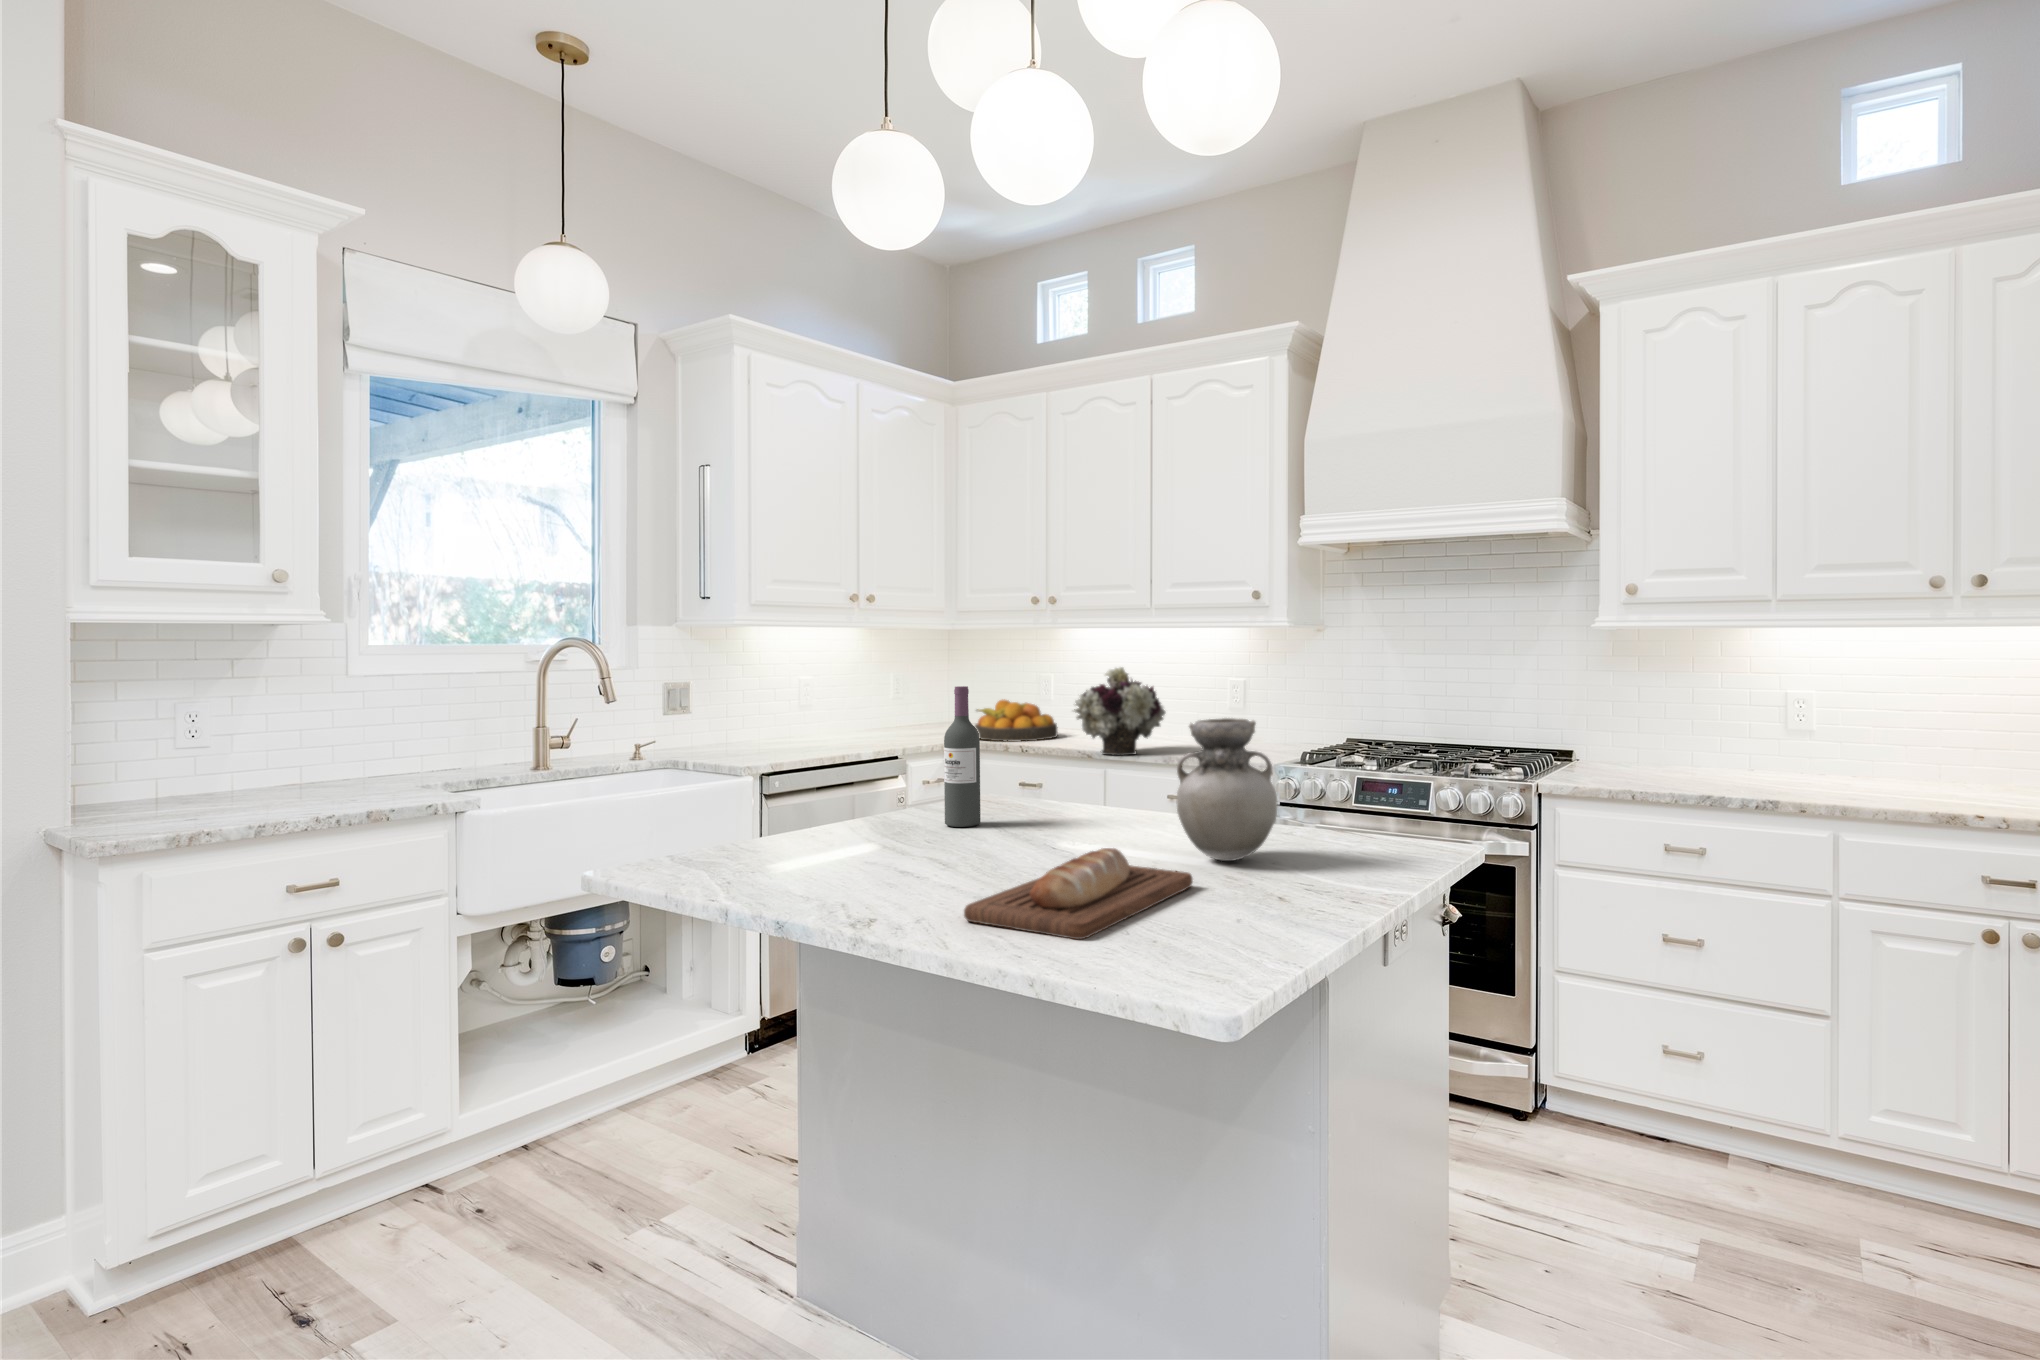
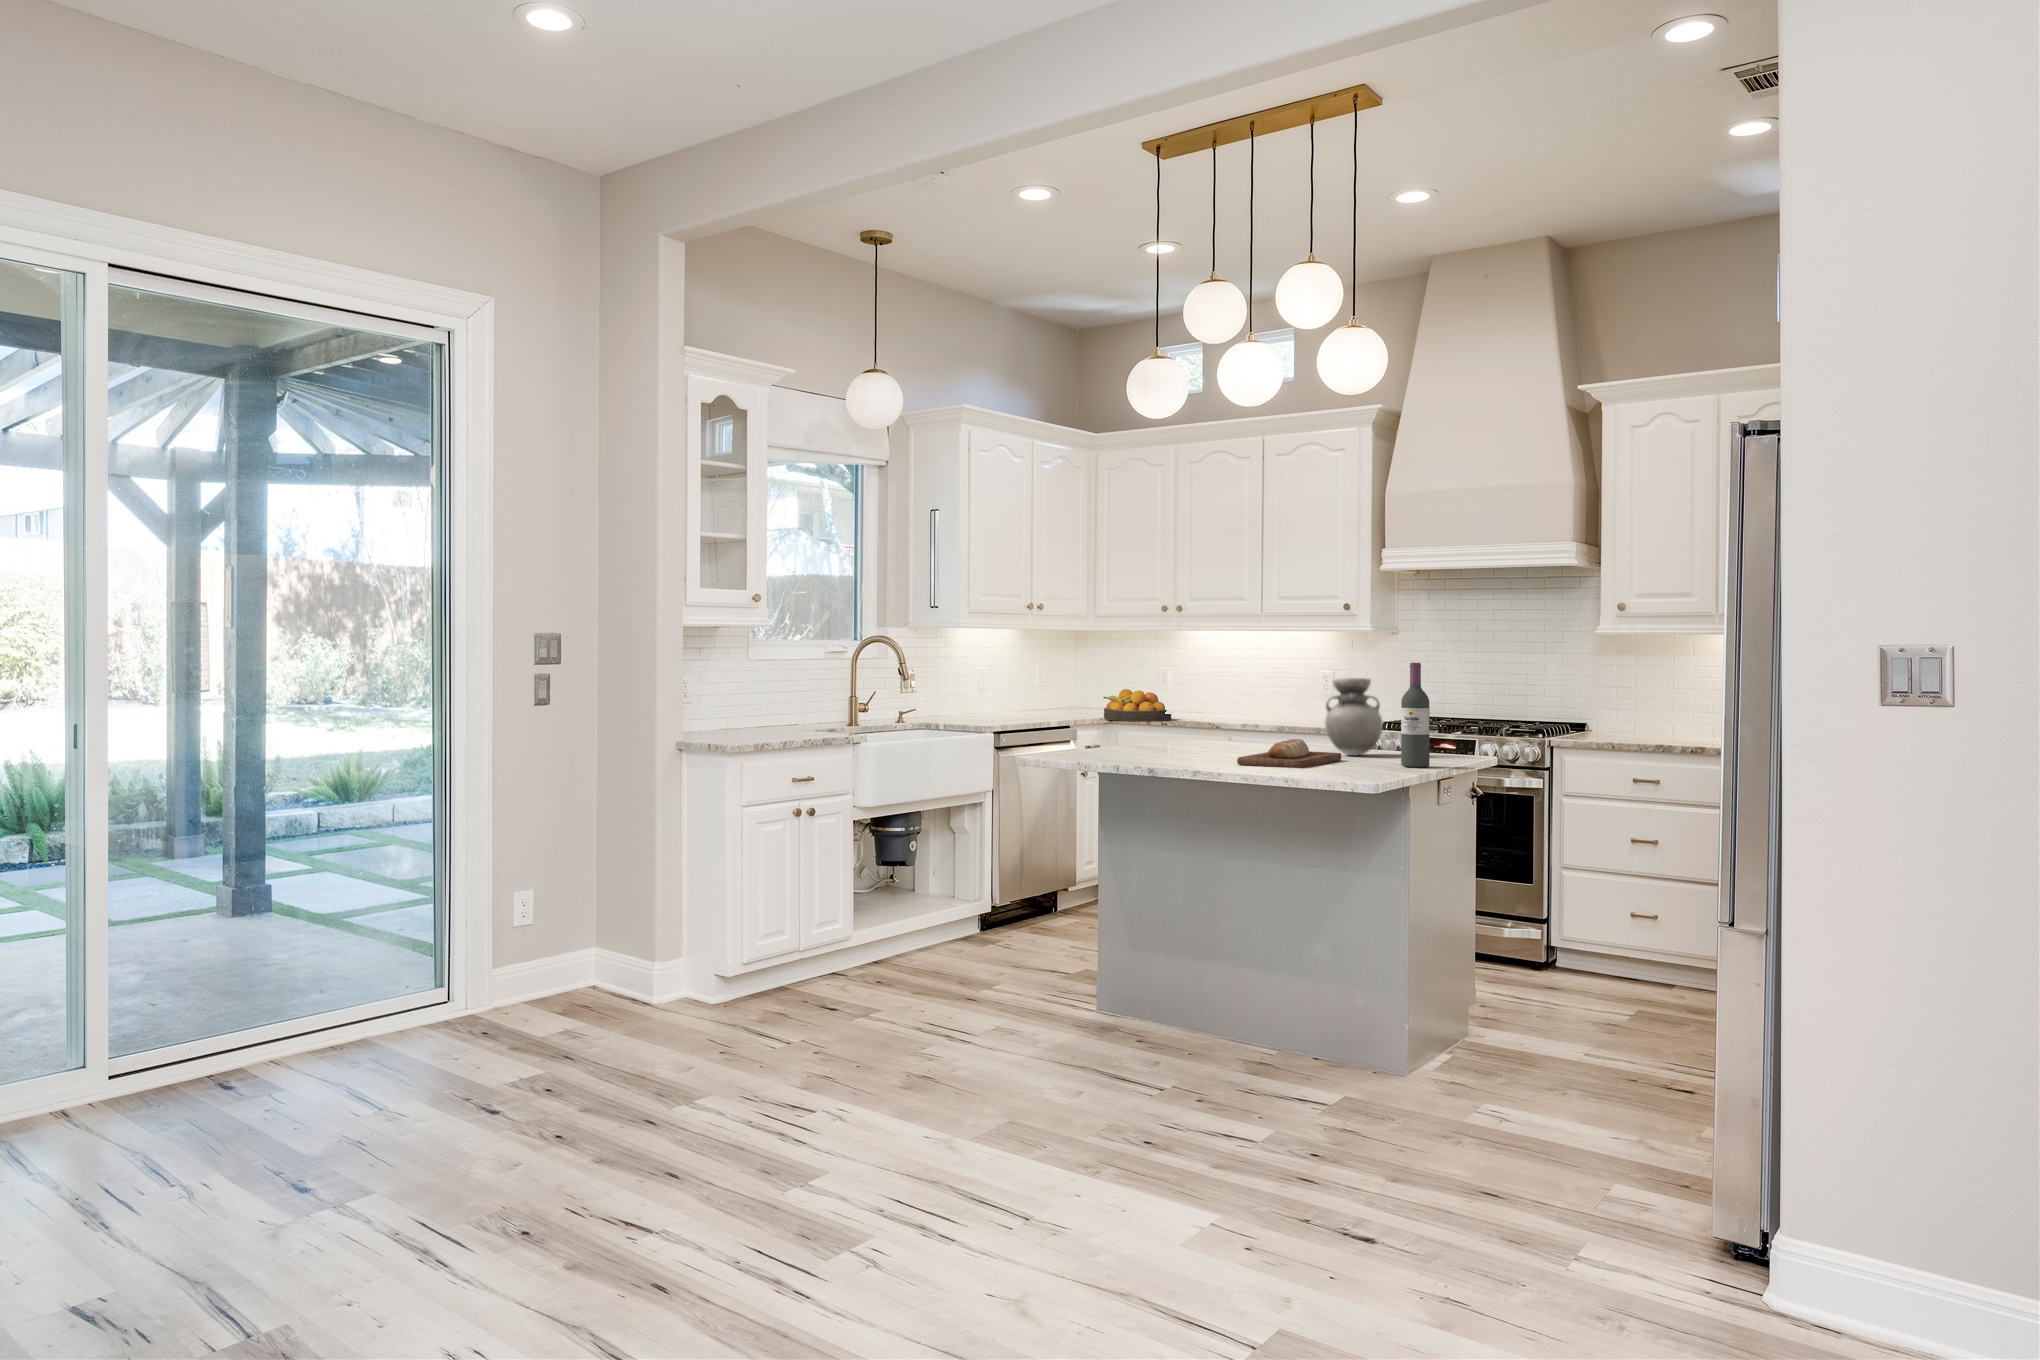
flower arrangement: present [1074,667,1166,756] -> none [1200,661,1272,727]
wine bottle: present [944,686,981,827] -> present [1401,663,1430,767]

